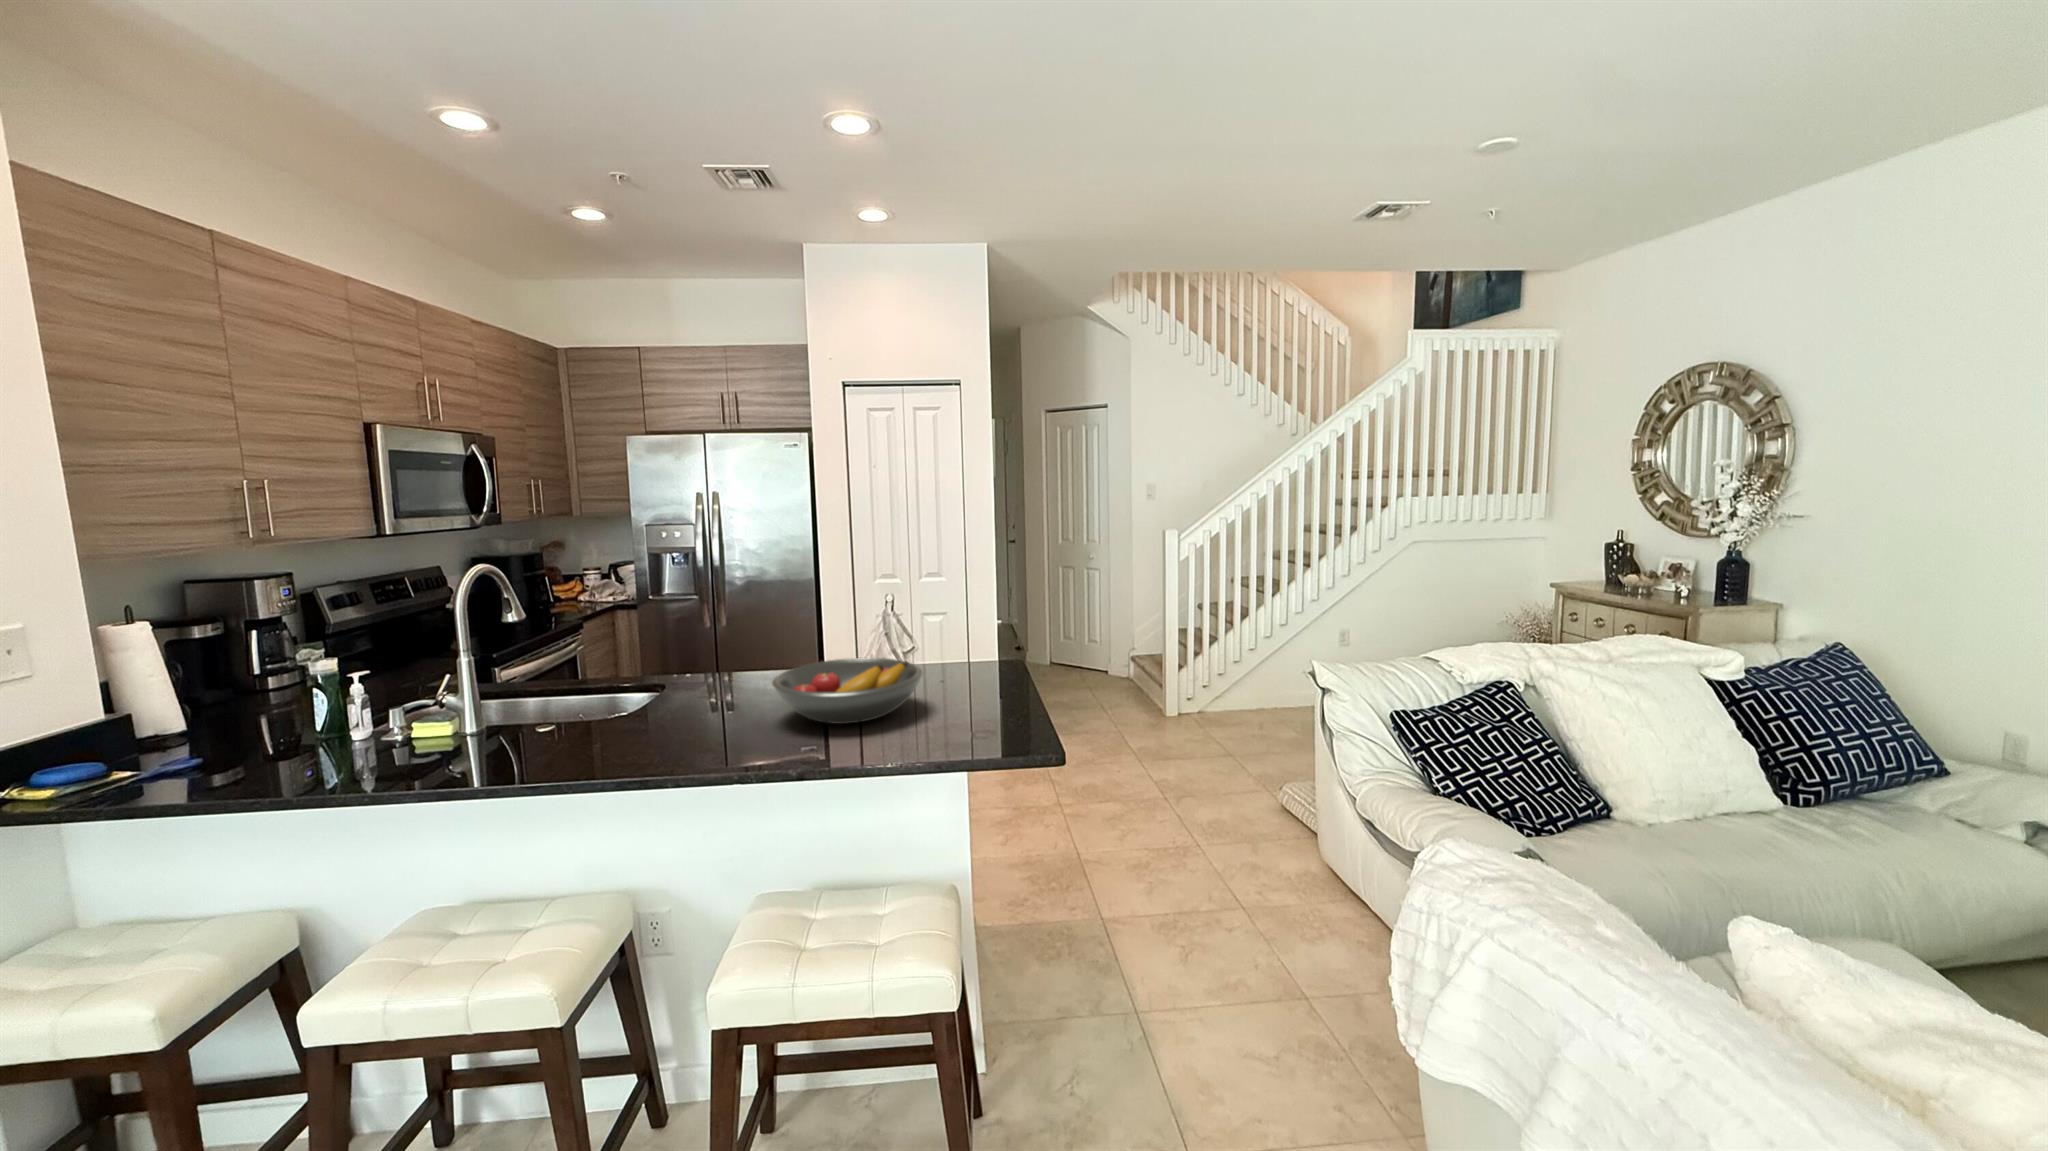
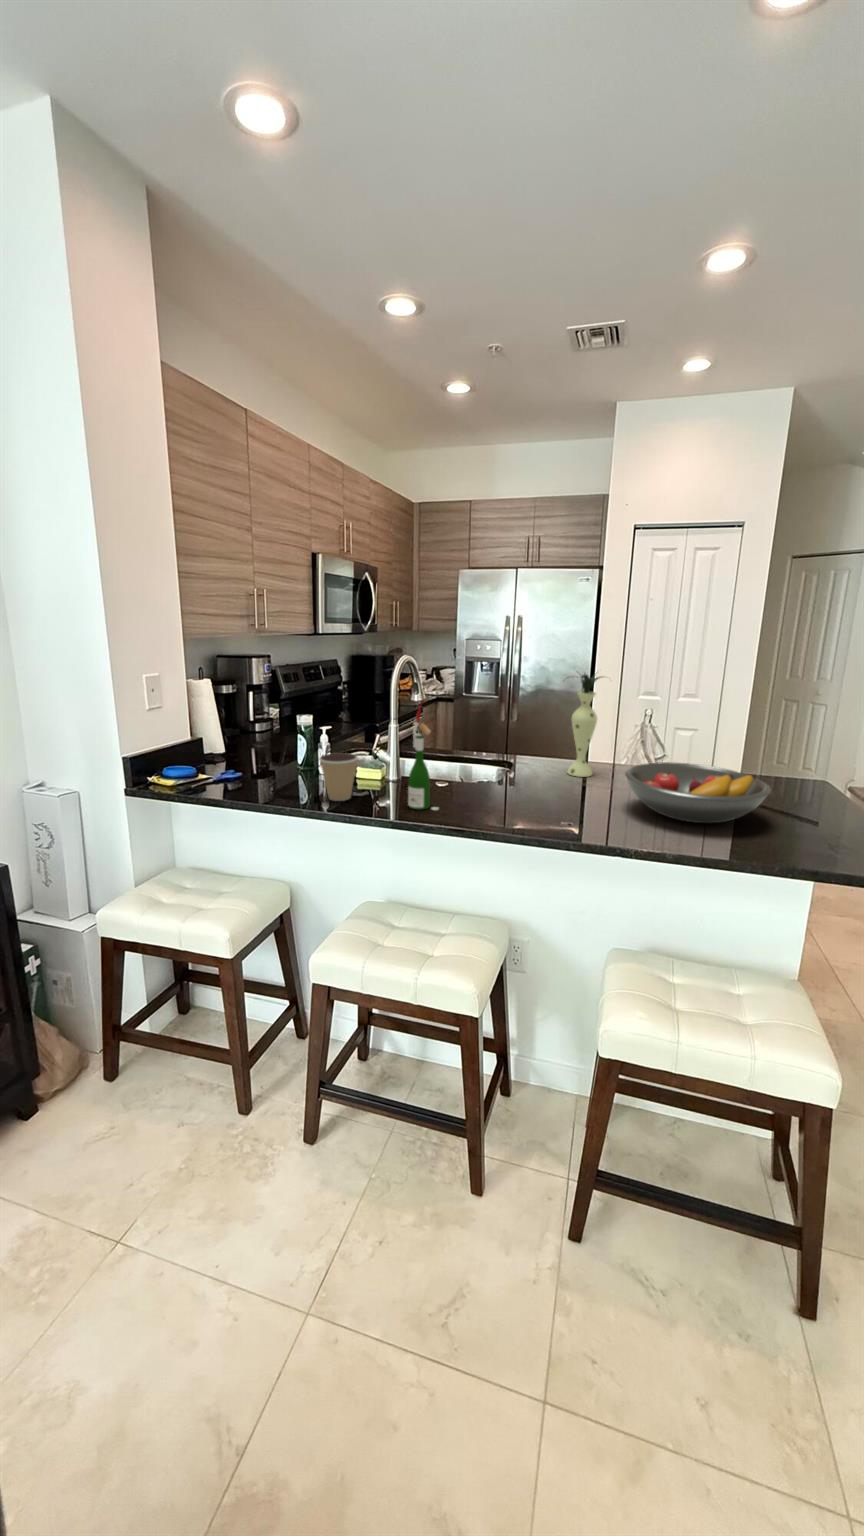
vase: none [712,560,774,690] -> present [568,674,601,777]
wine bottle: none [477,619,528,766] -> present [408,699,438,810]
coffee cup: none [332,705,401,775] -> present [319,753,357,801]

